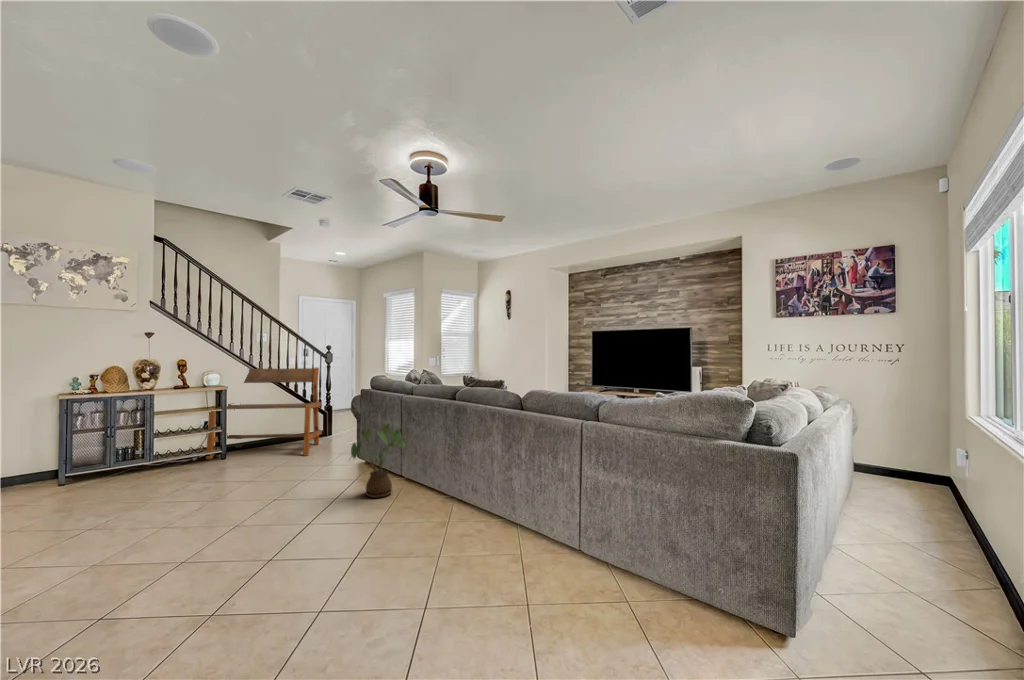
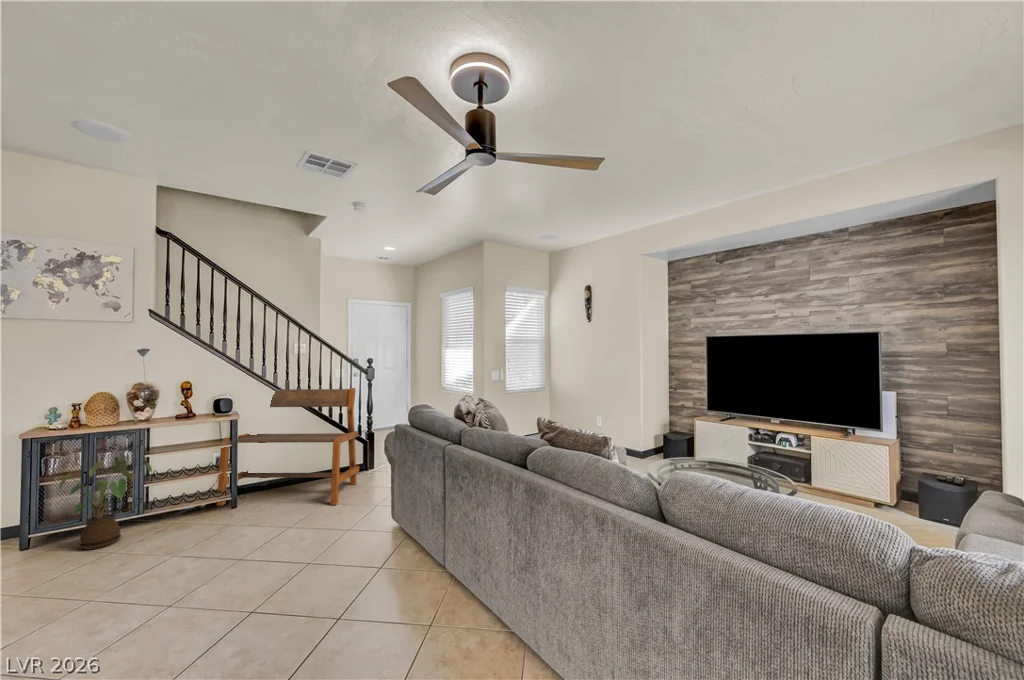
house plant: present [351,424,408,498] -> present [59,456,152,549]

